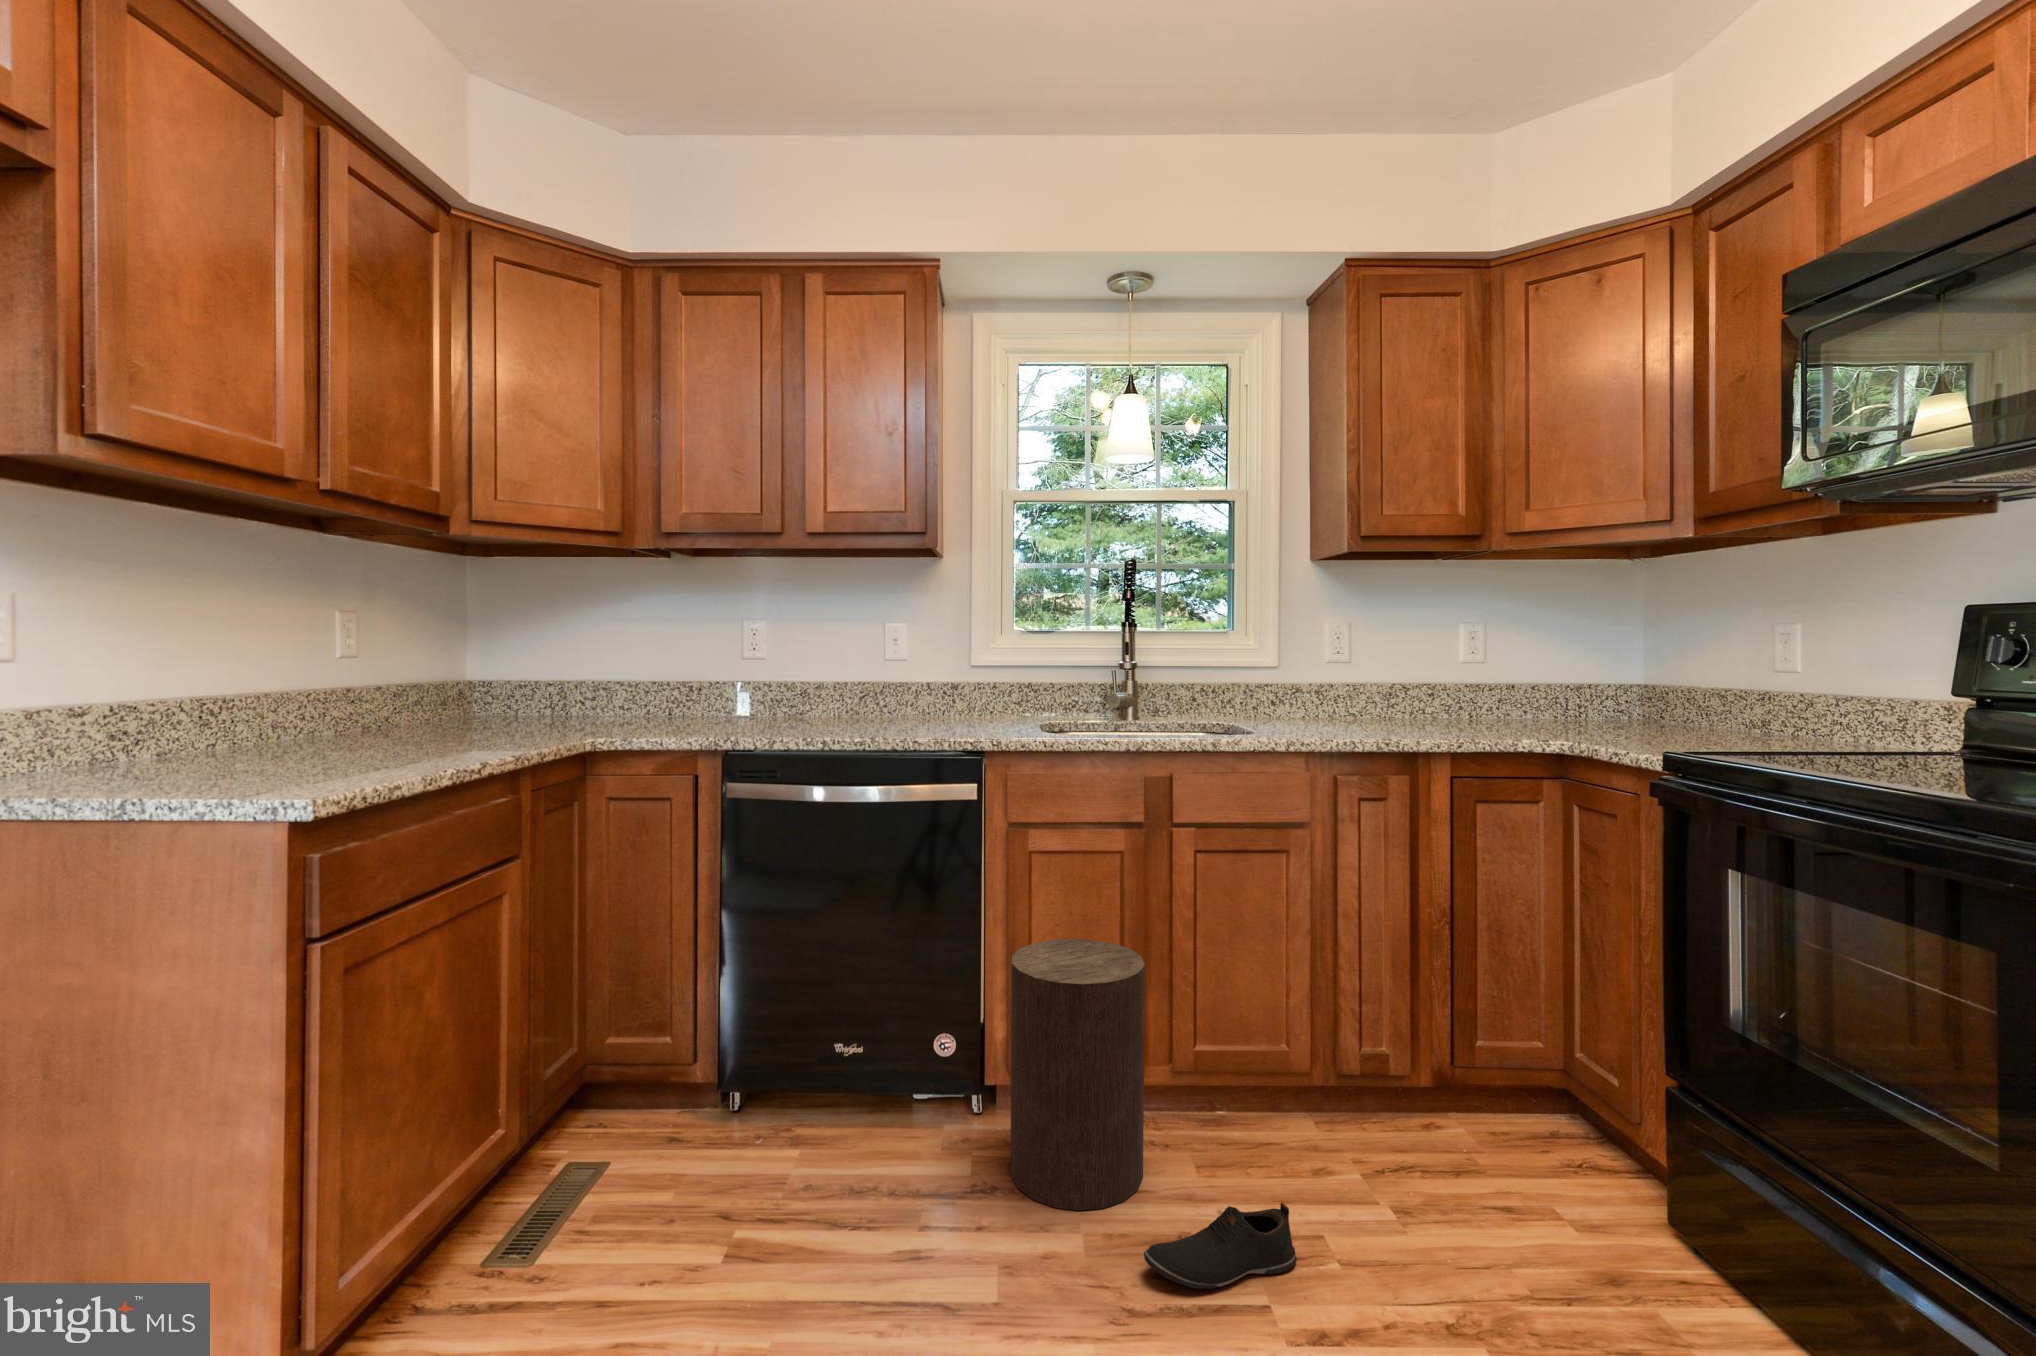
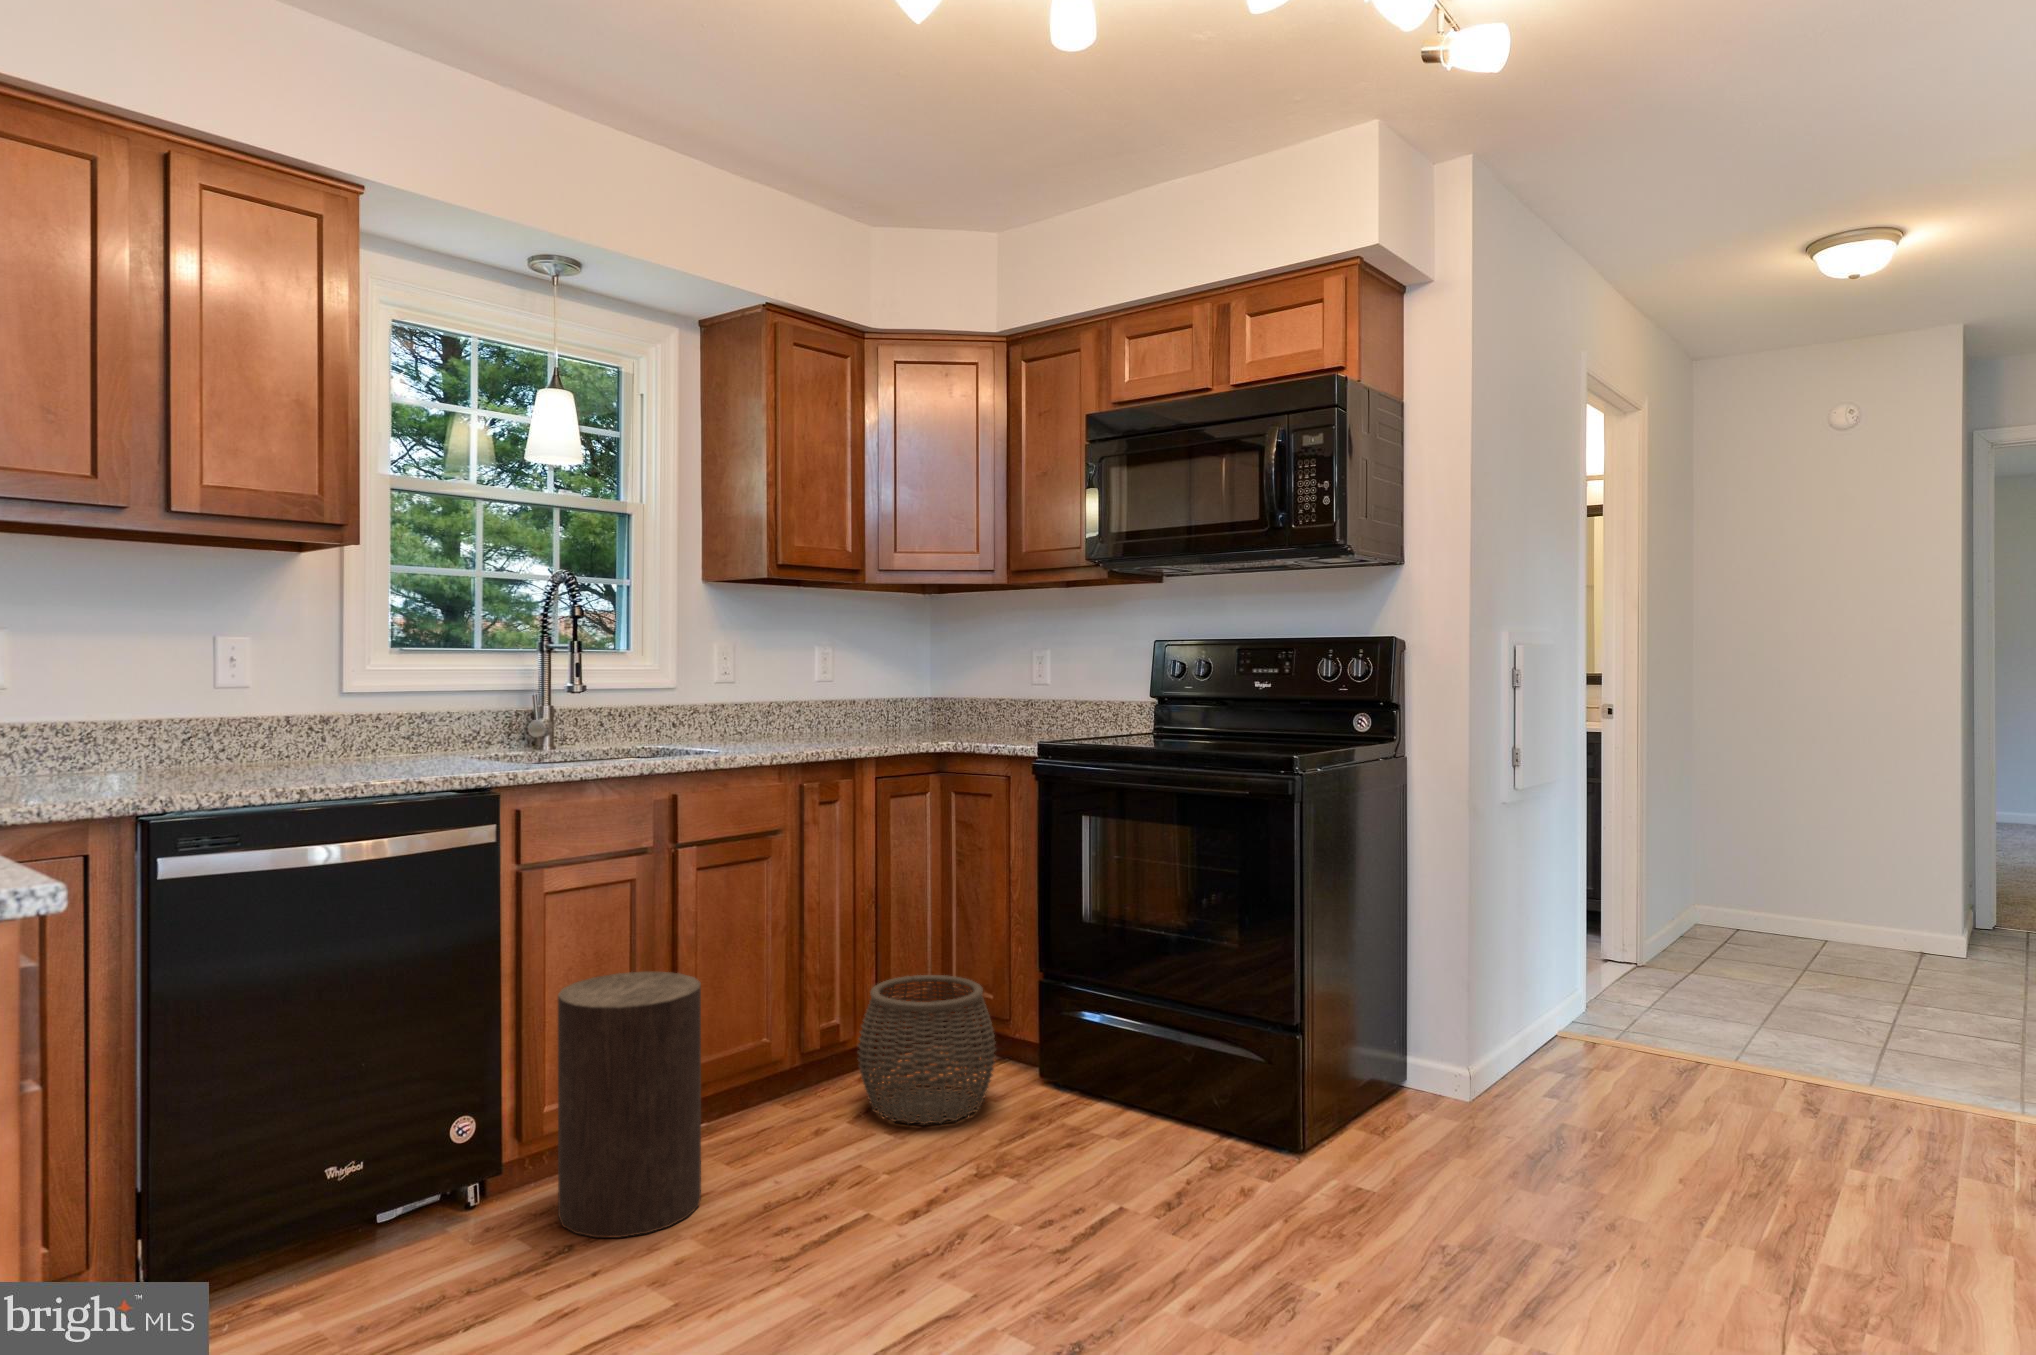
woven basket: none [1377,1021,1572,1235] -> present [858,975,996,1124]
shoe: present [1144,1203,1297,1289] -> none [766,1140,864,1225]

